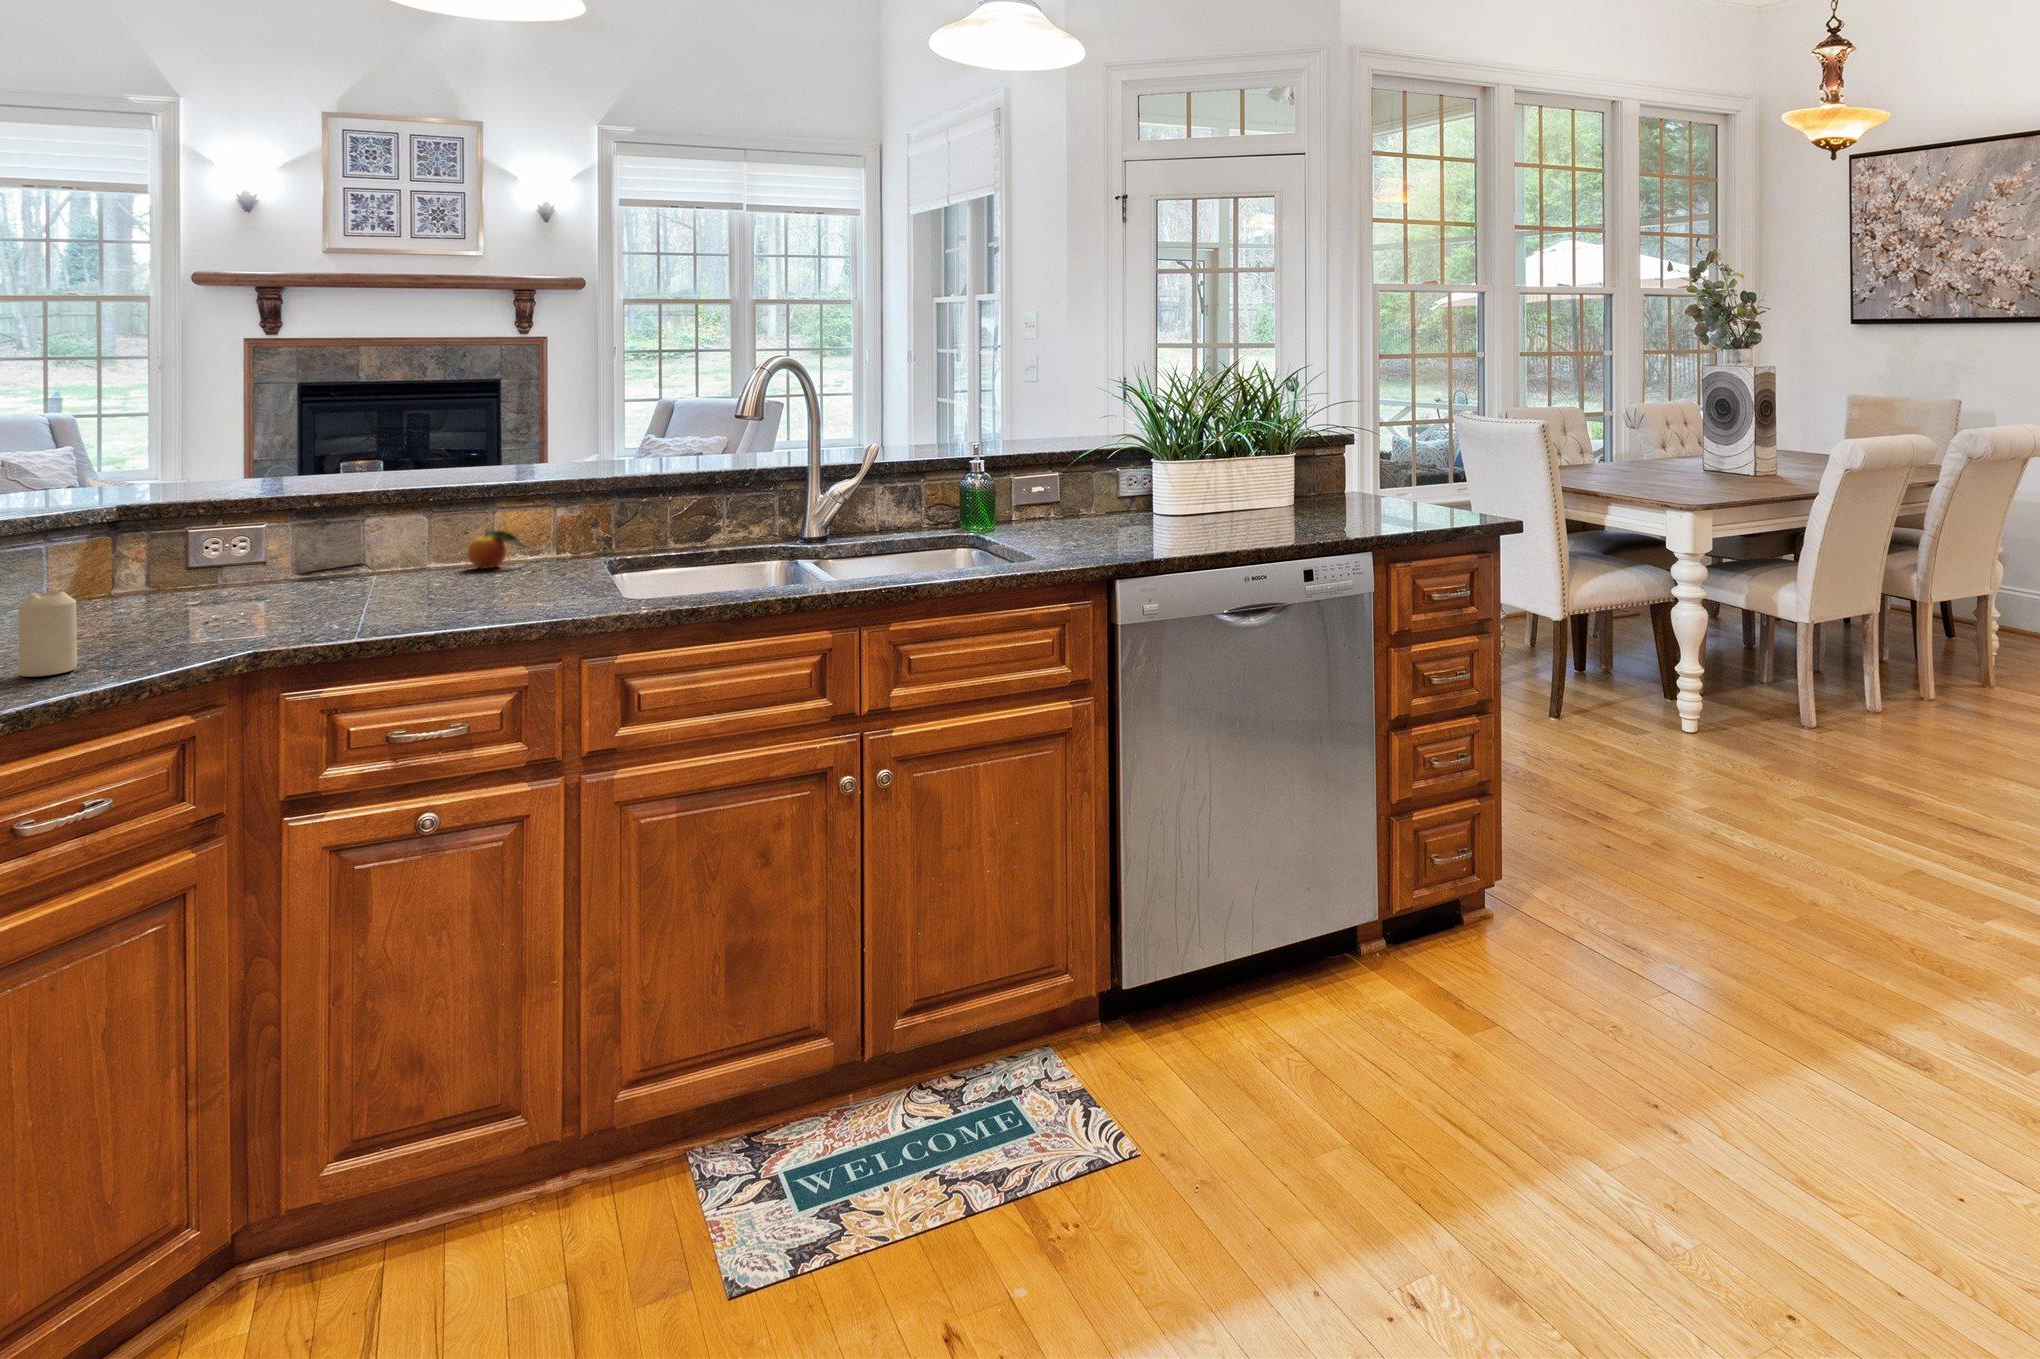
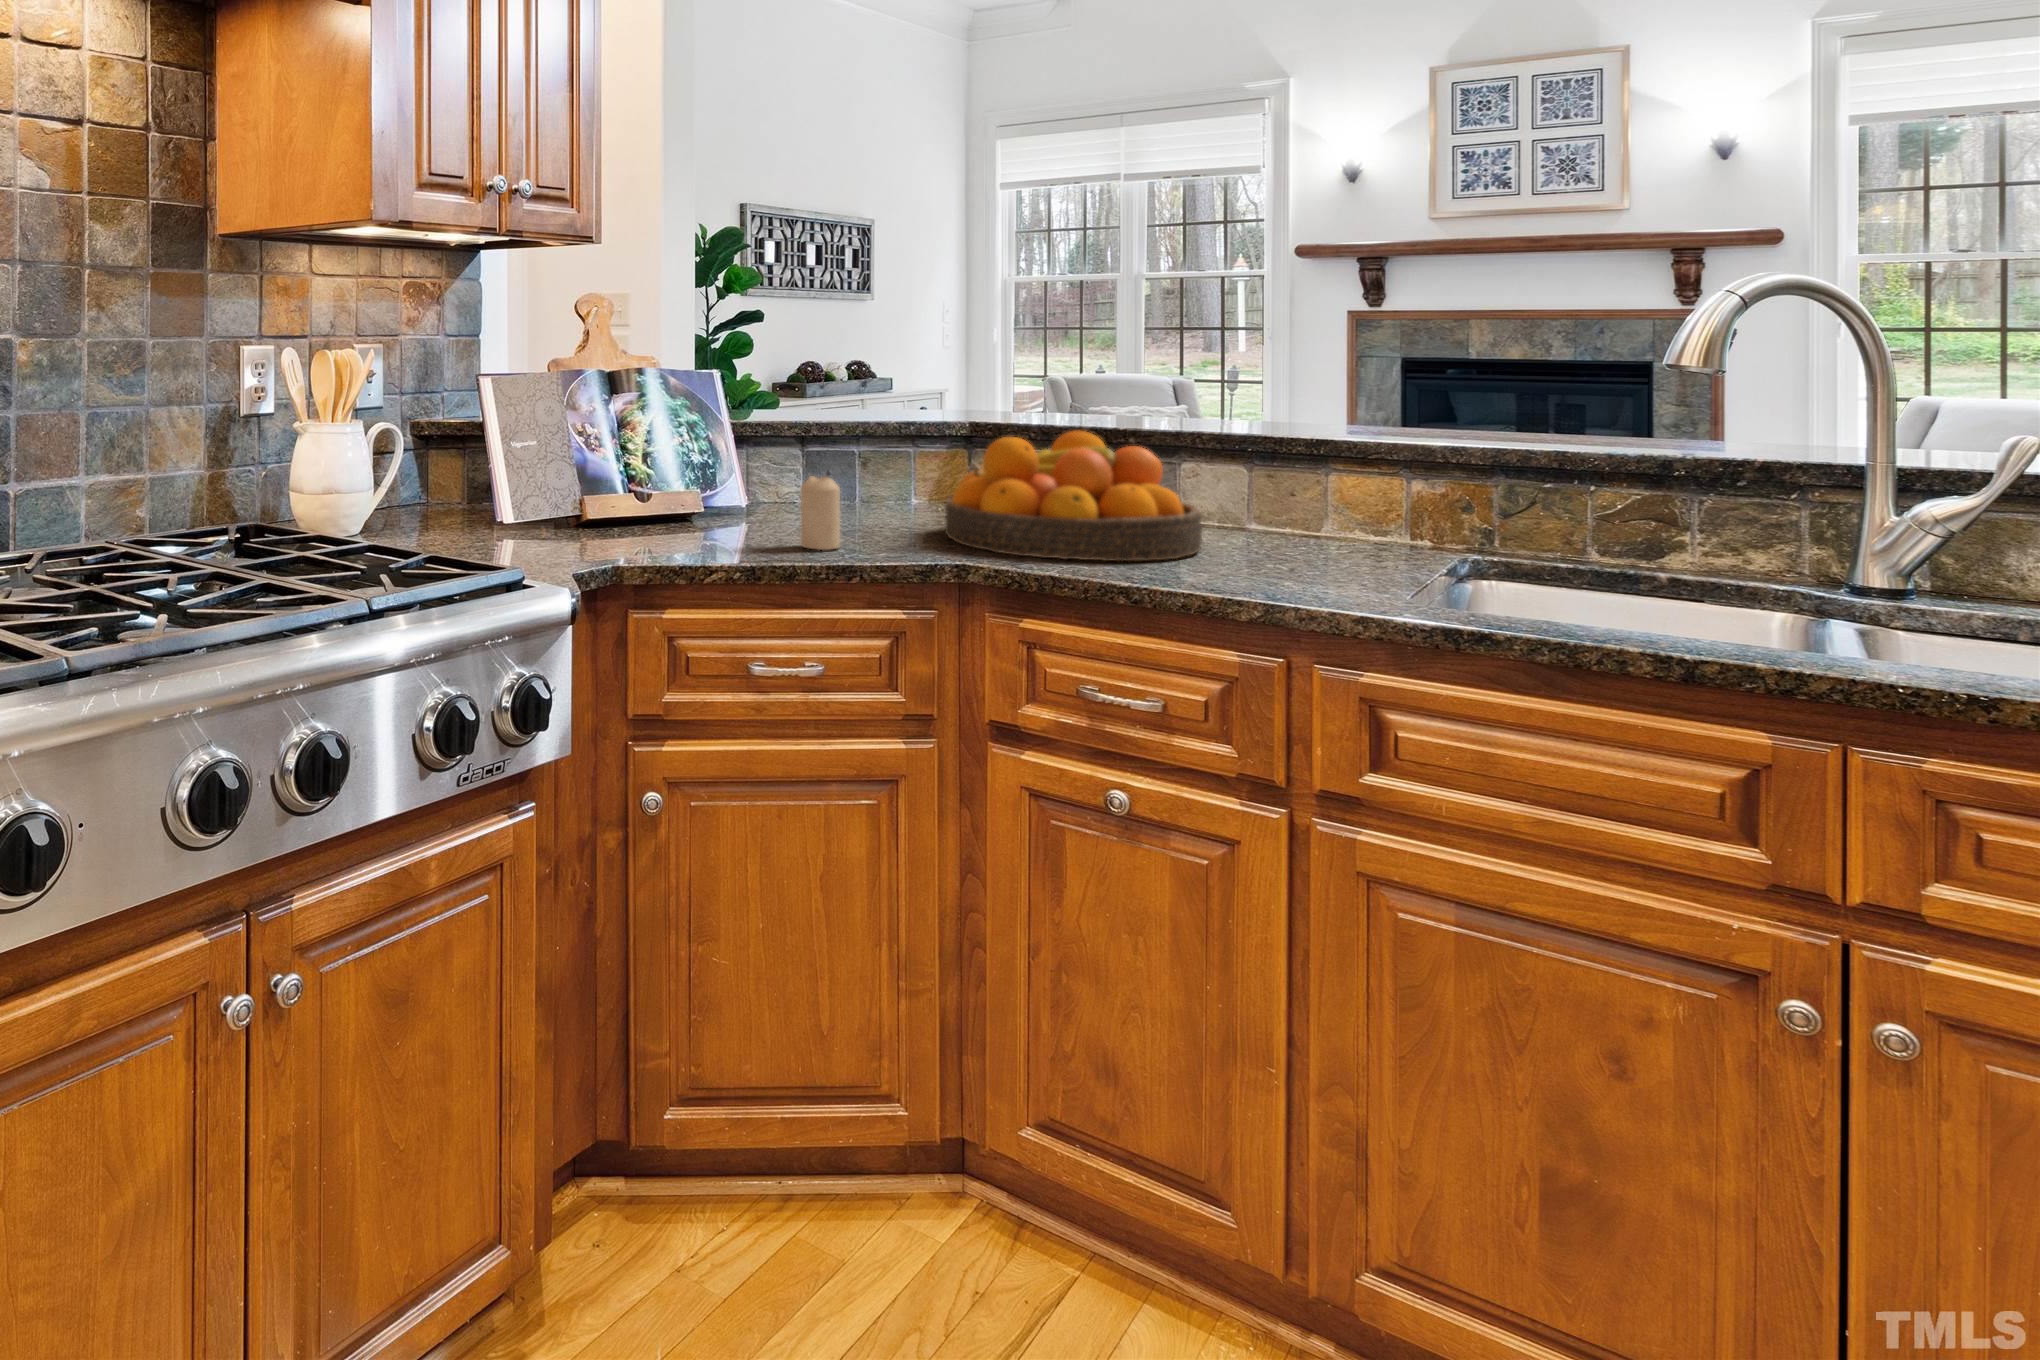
fruit bowl: none [154,503,429,635] -> present [945,431,1202,561]
fruit: present [468,530,526,568] -> none [1299,484,1373,540]

